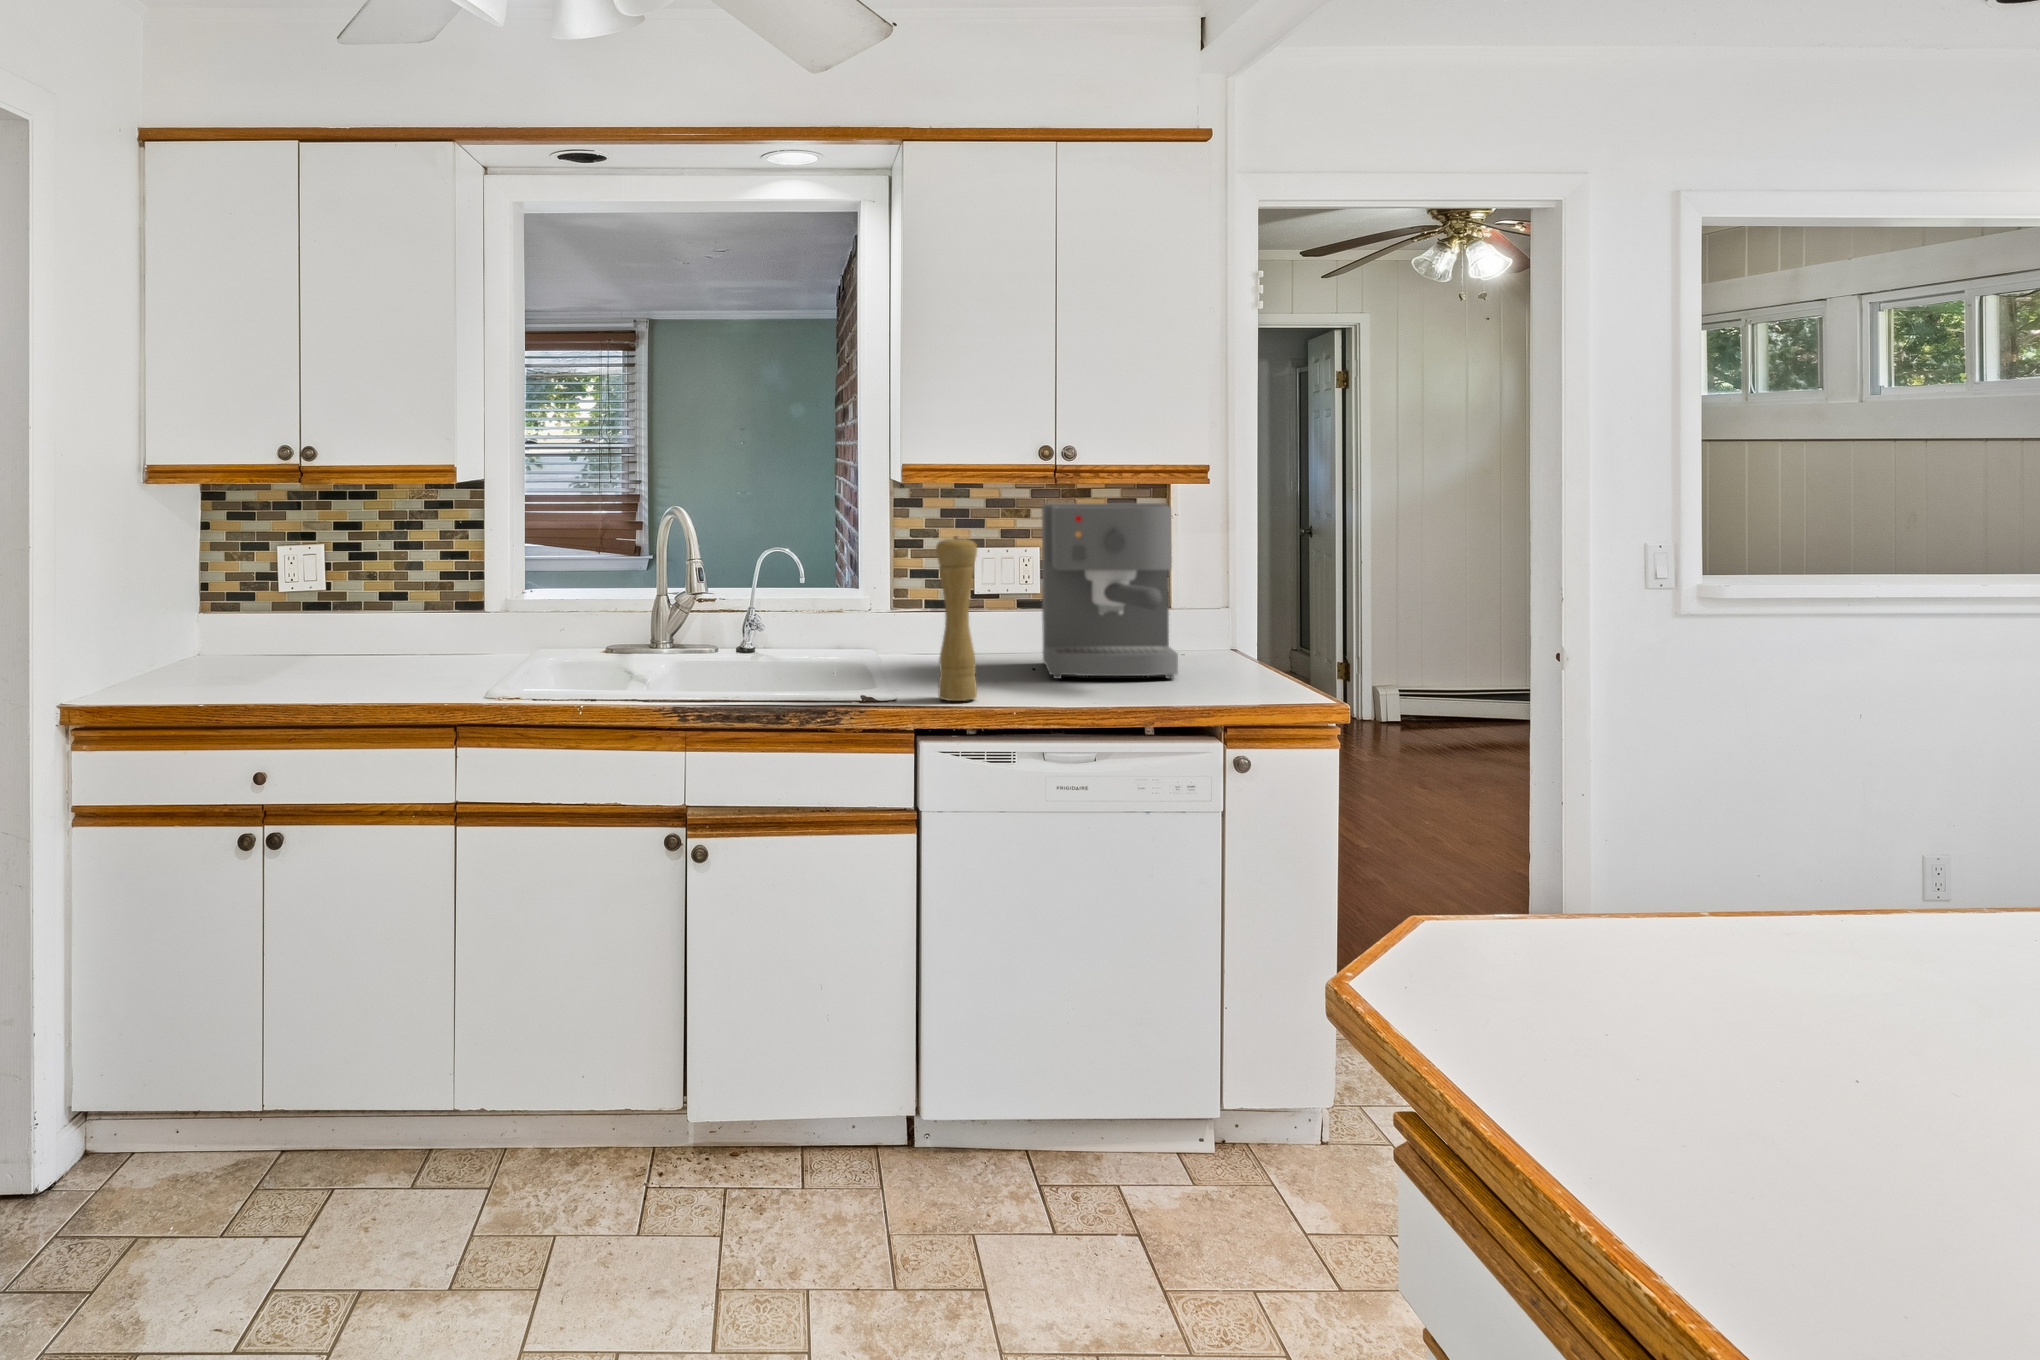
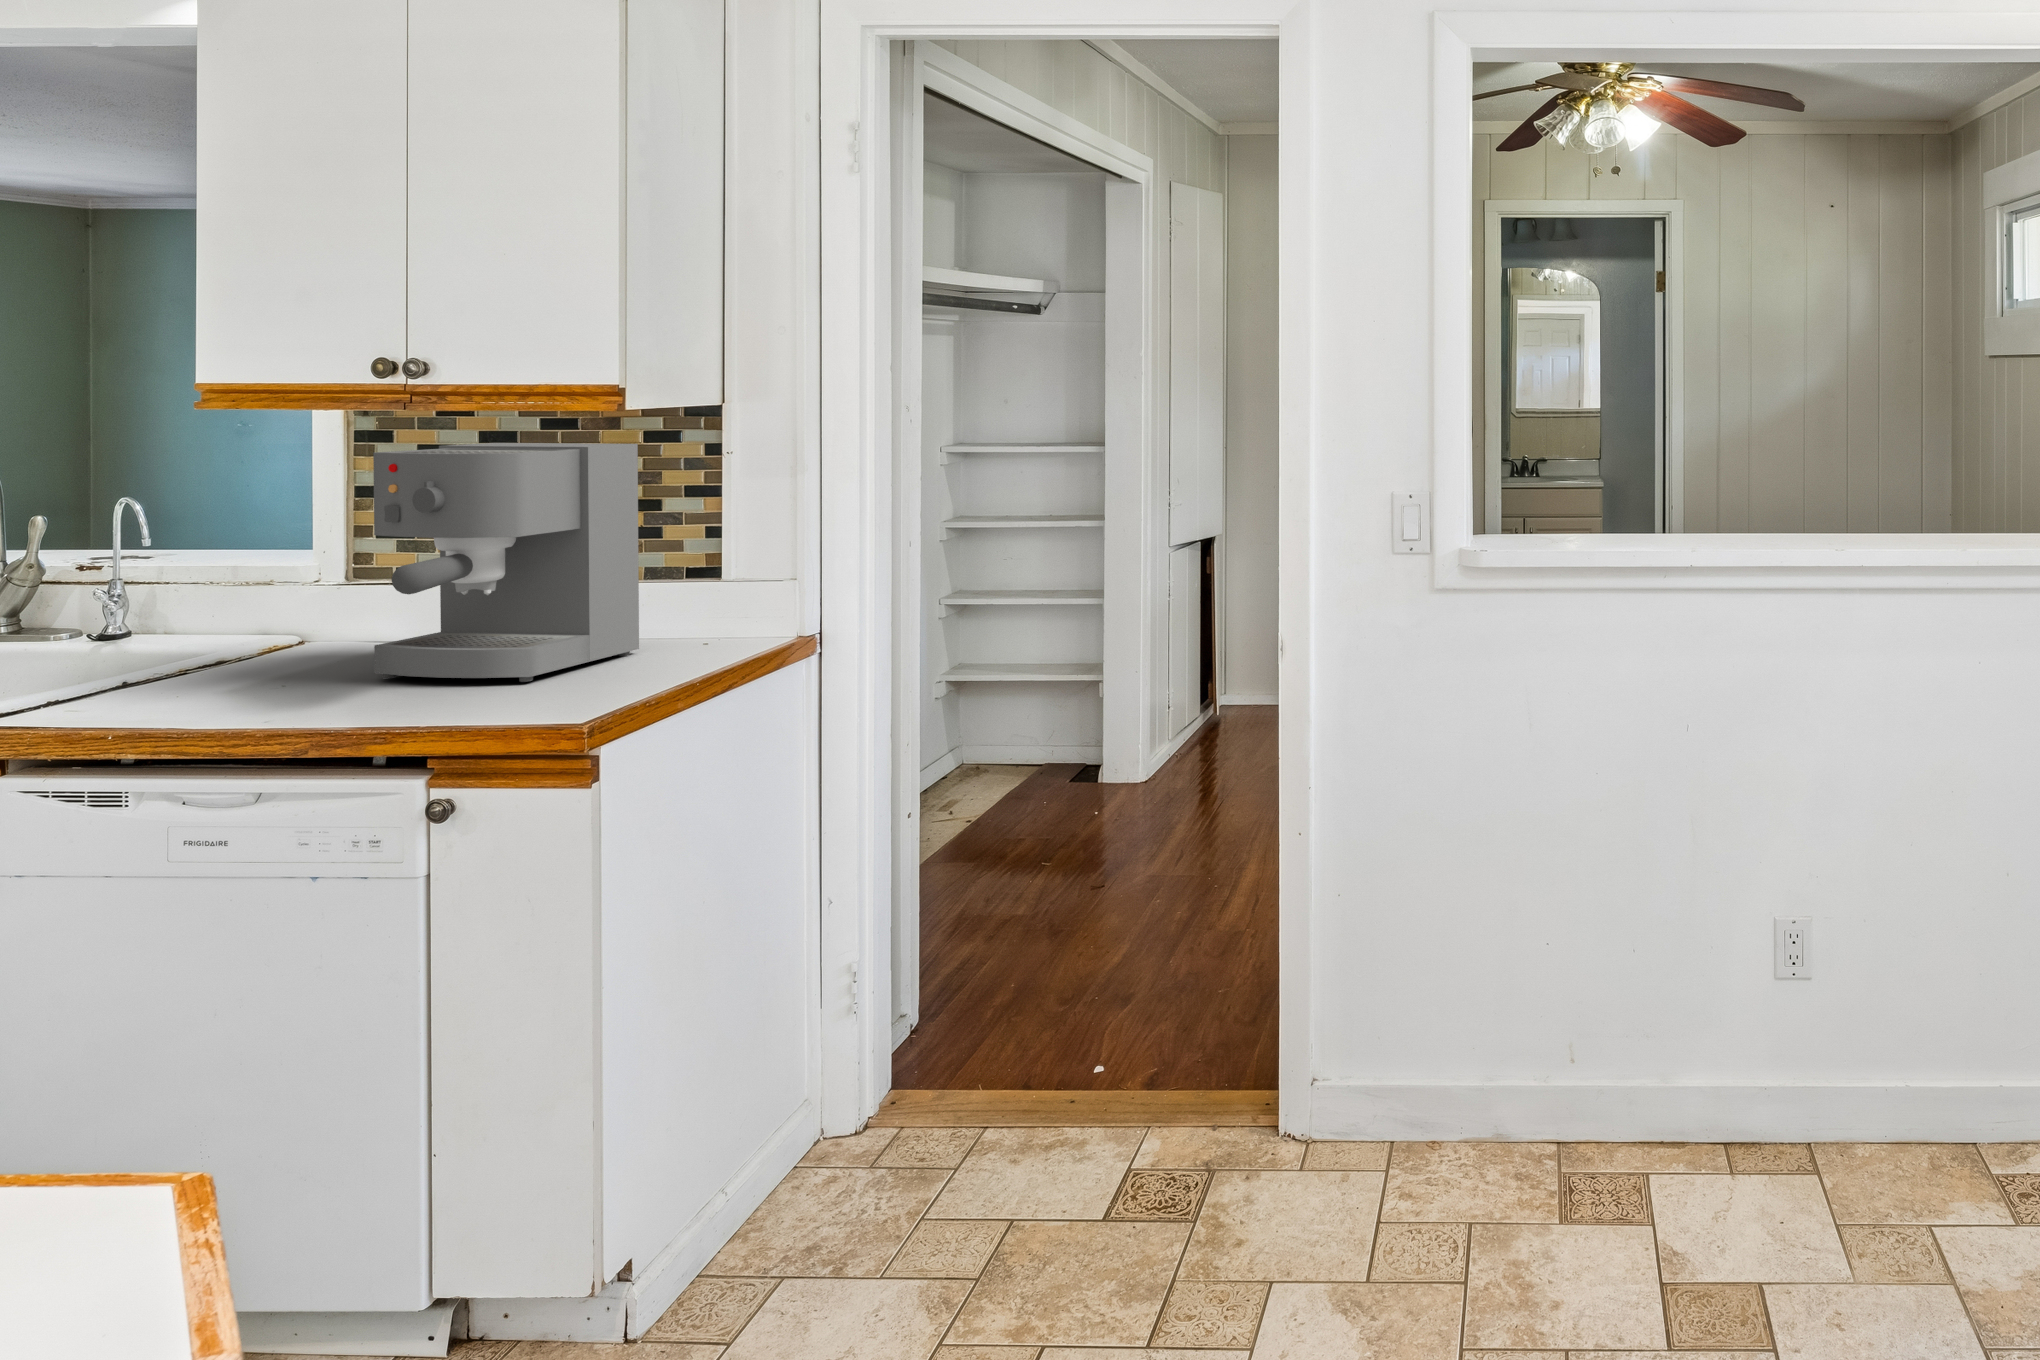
pepper mill: present [936,536,977,701] -> none [77,493,153,715]

